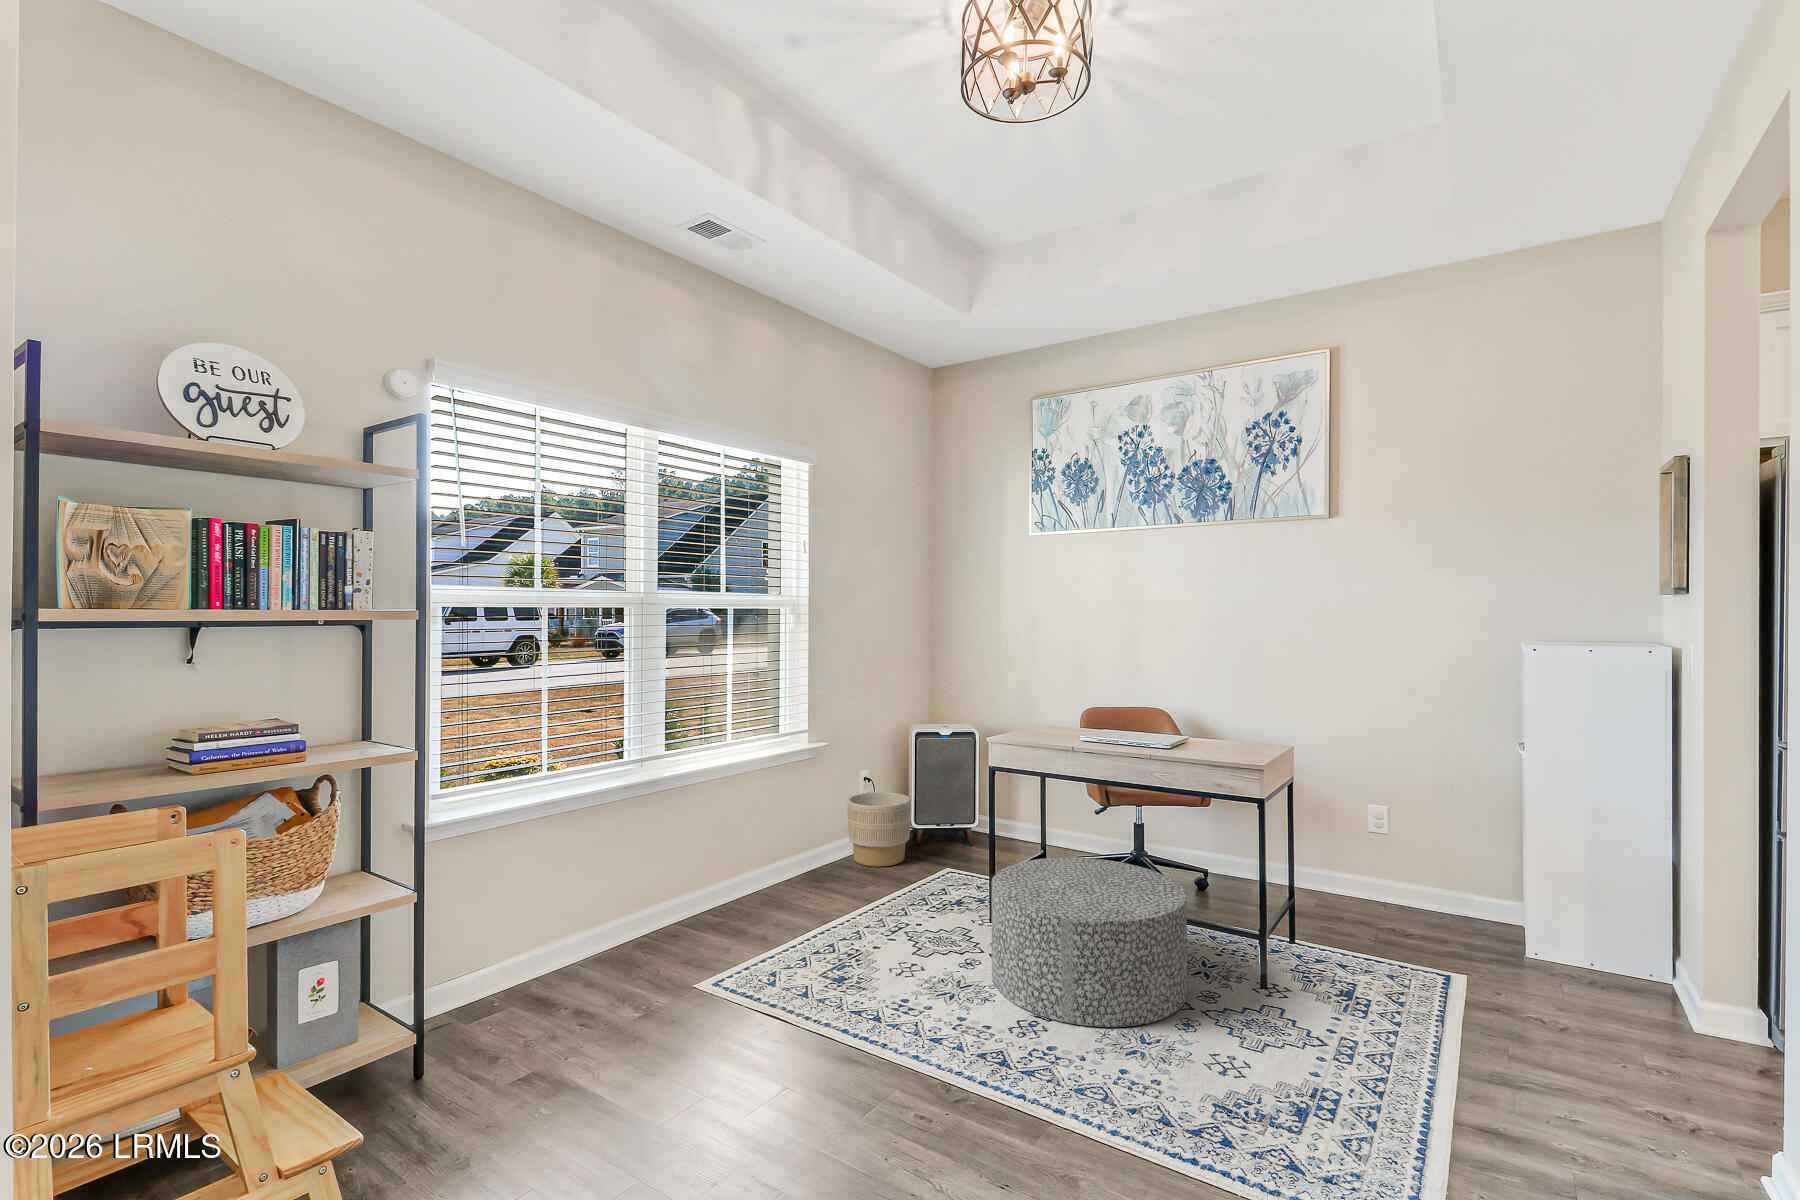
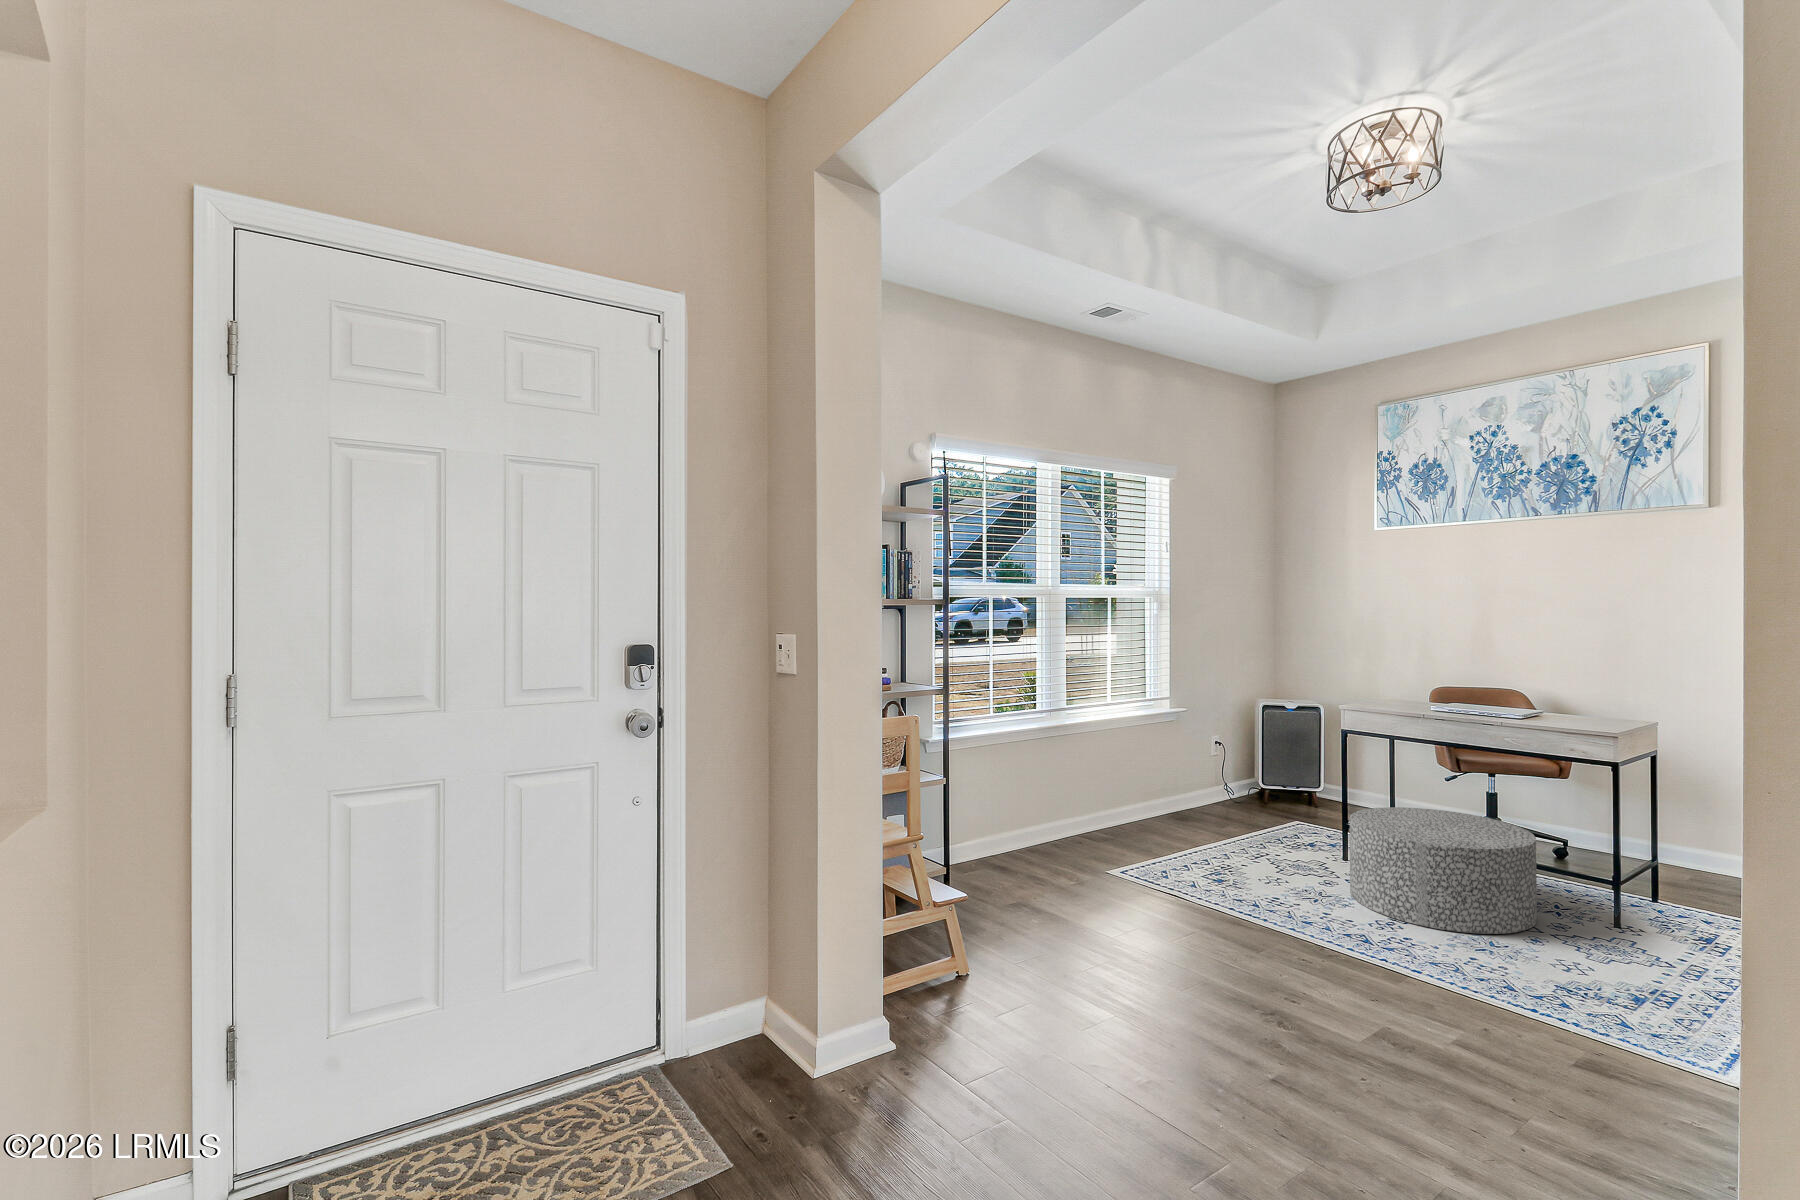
planter: present [848,792,911,867] -> none [1203,755,1261,816]

